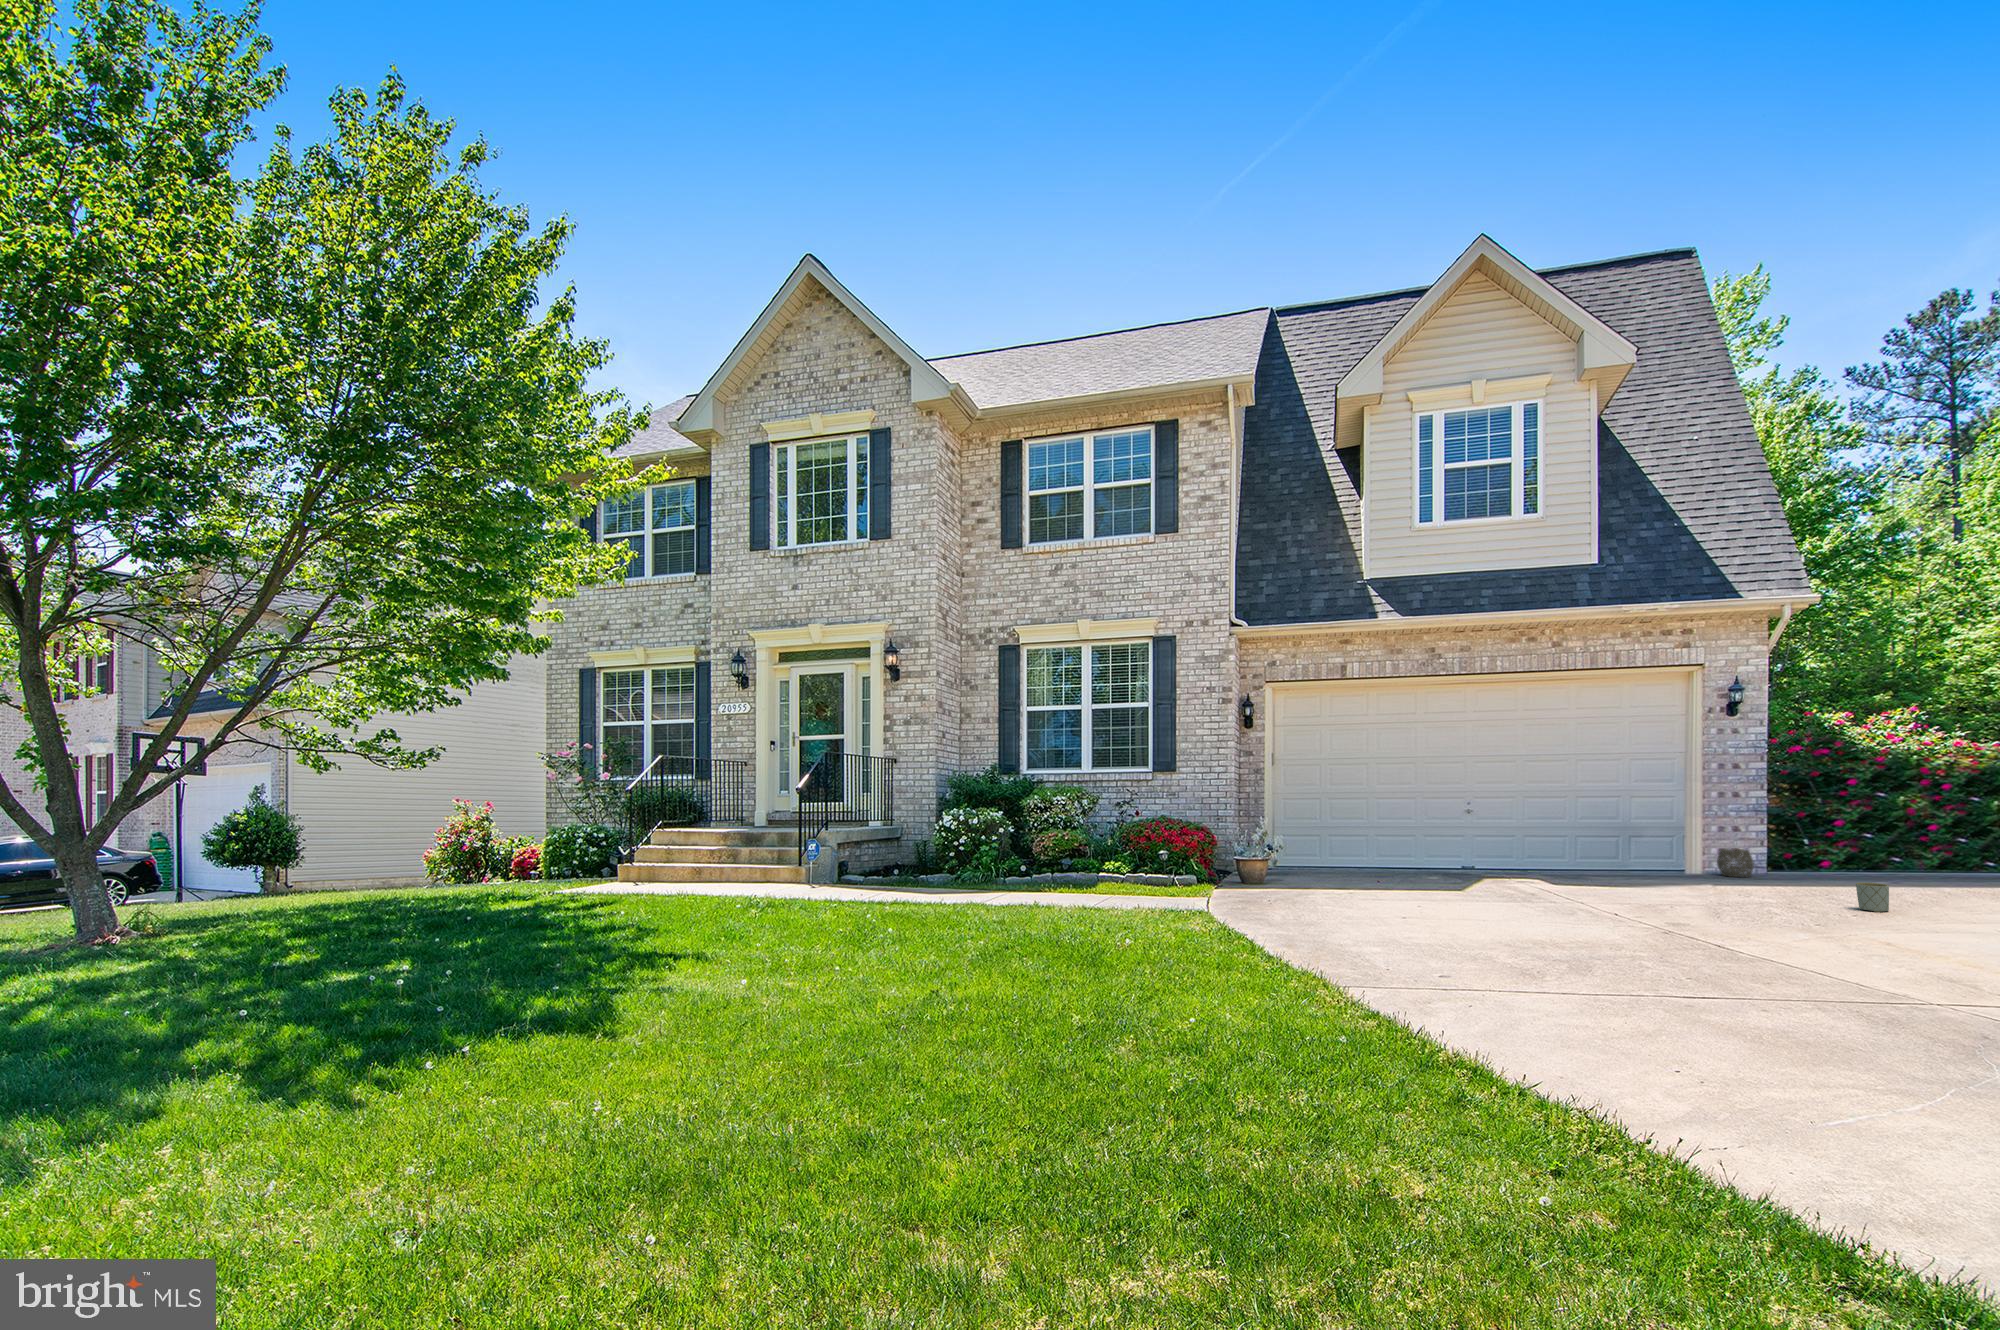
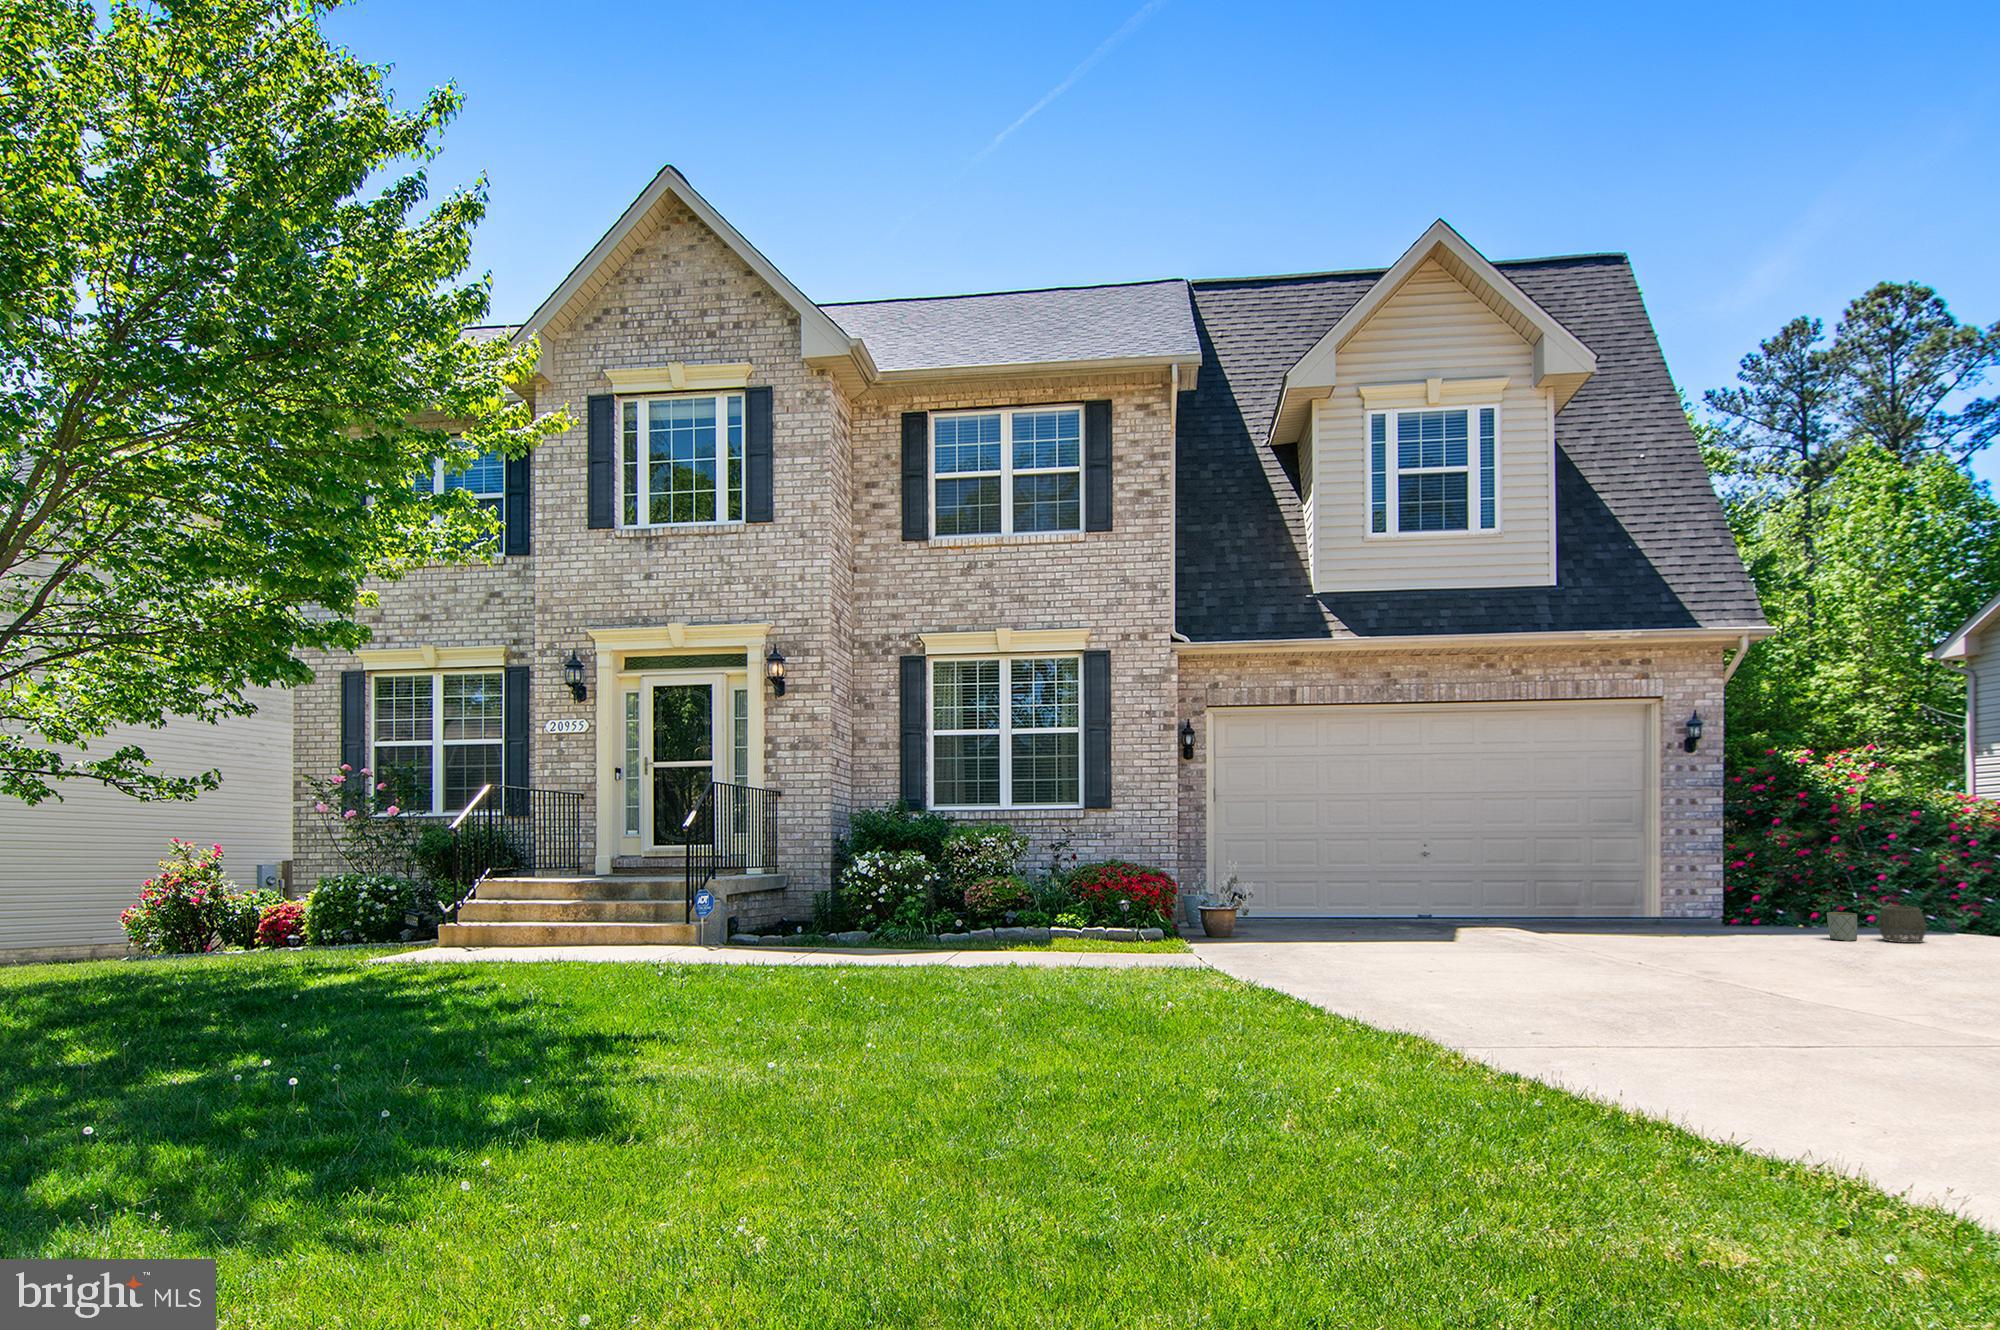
woven basket: present [1717,849,1754,877] -> present [1878,906,1926,943]

